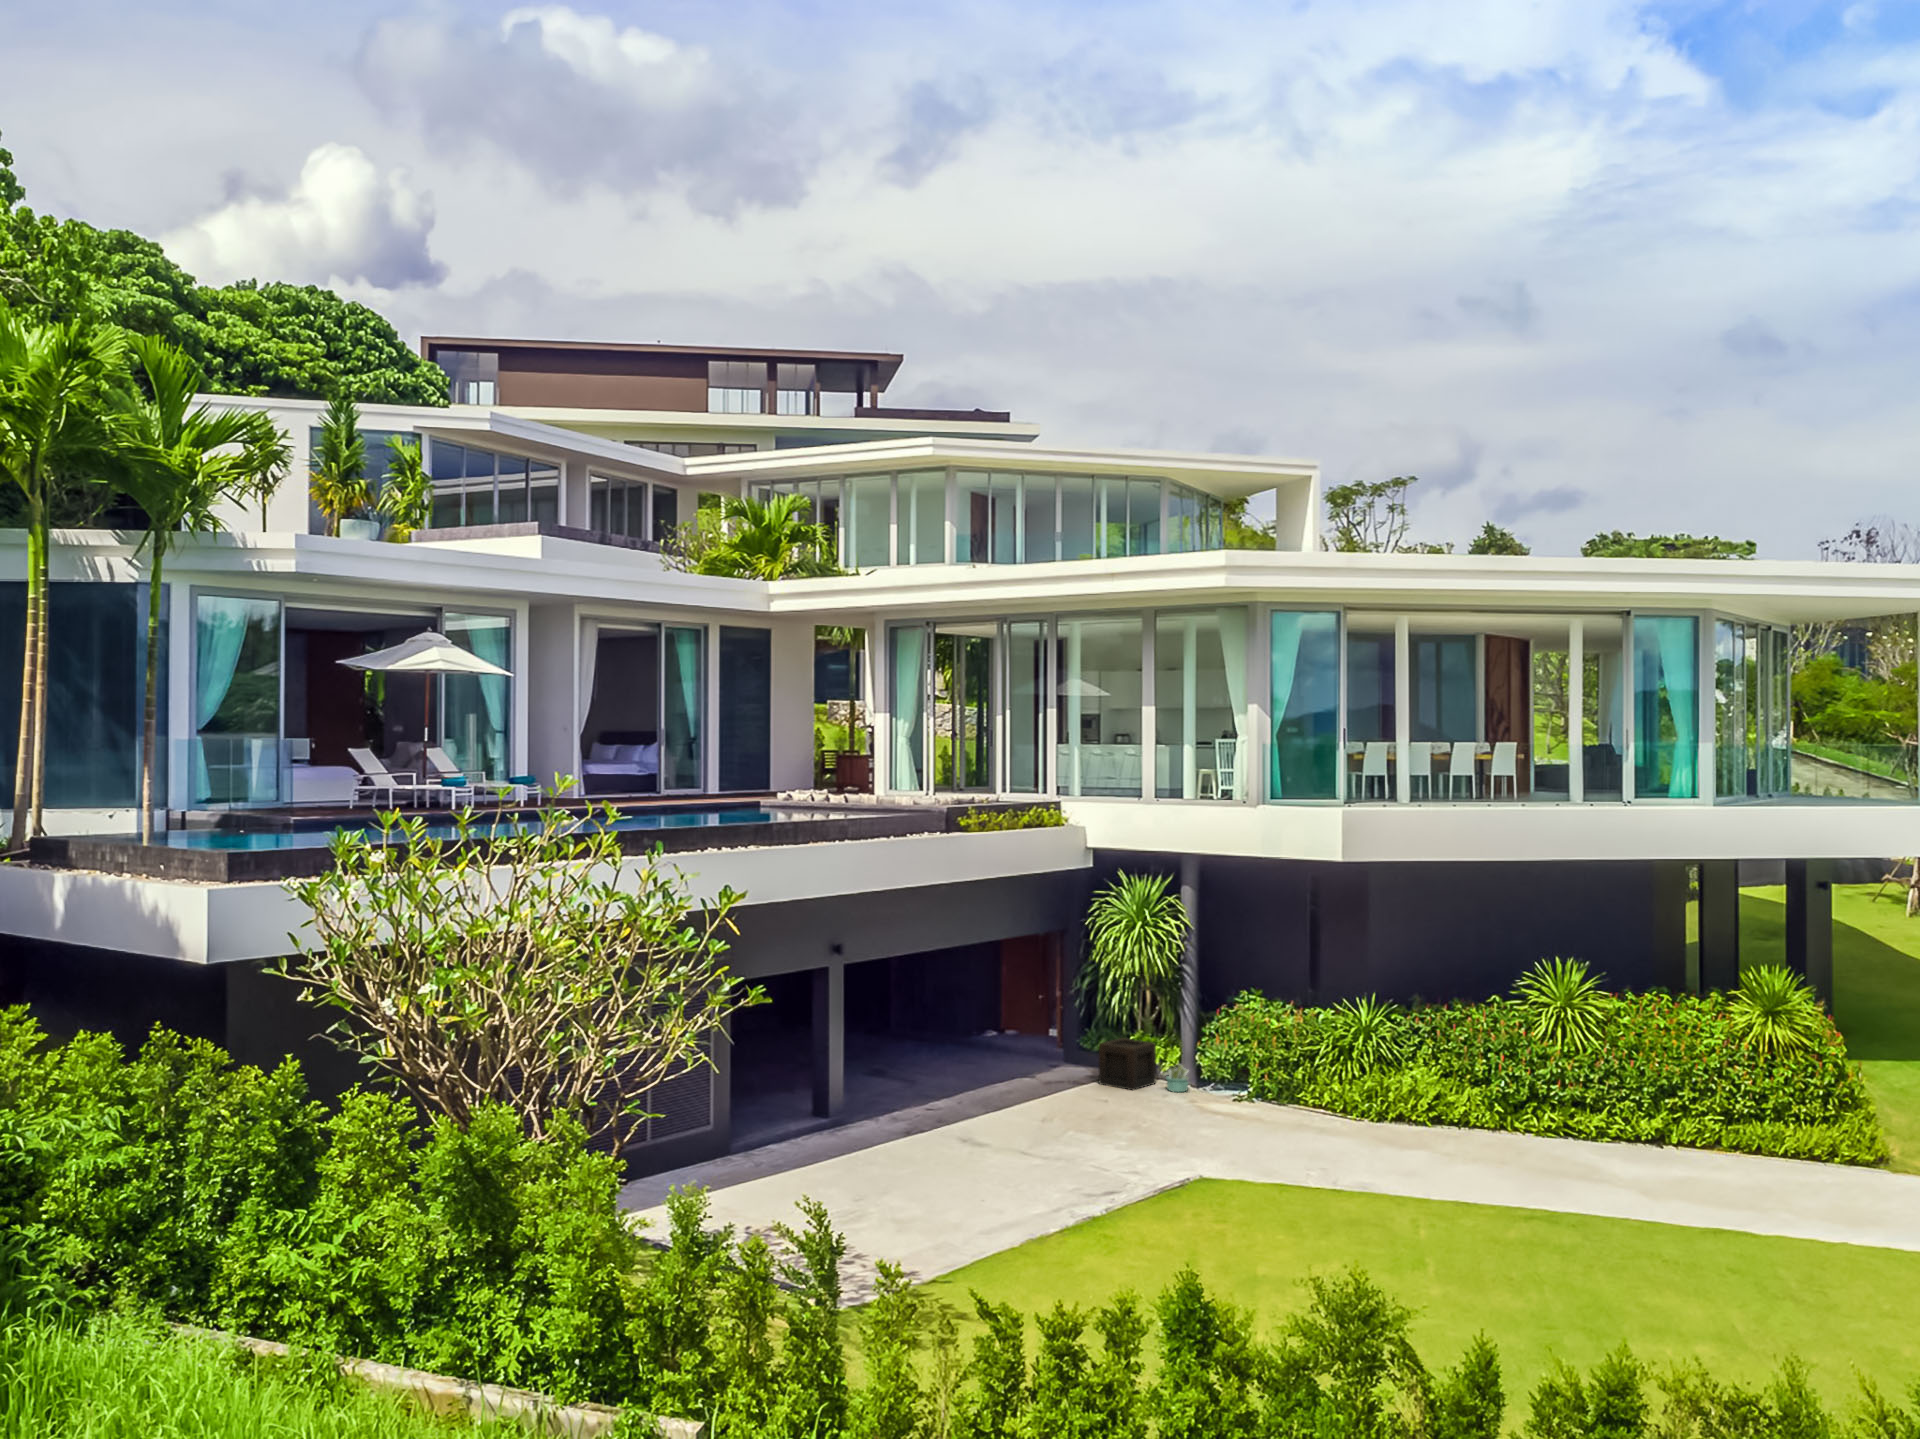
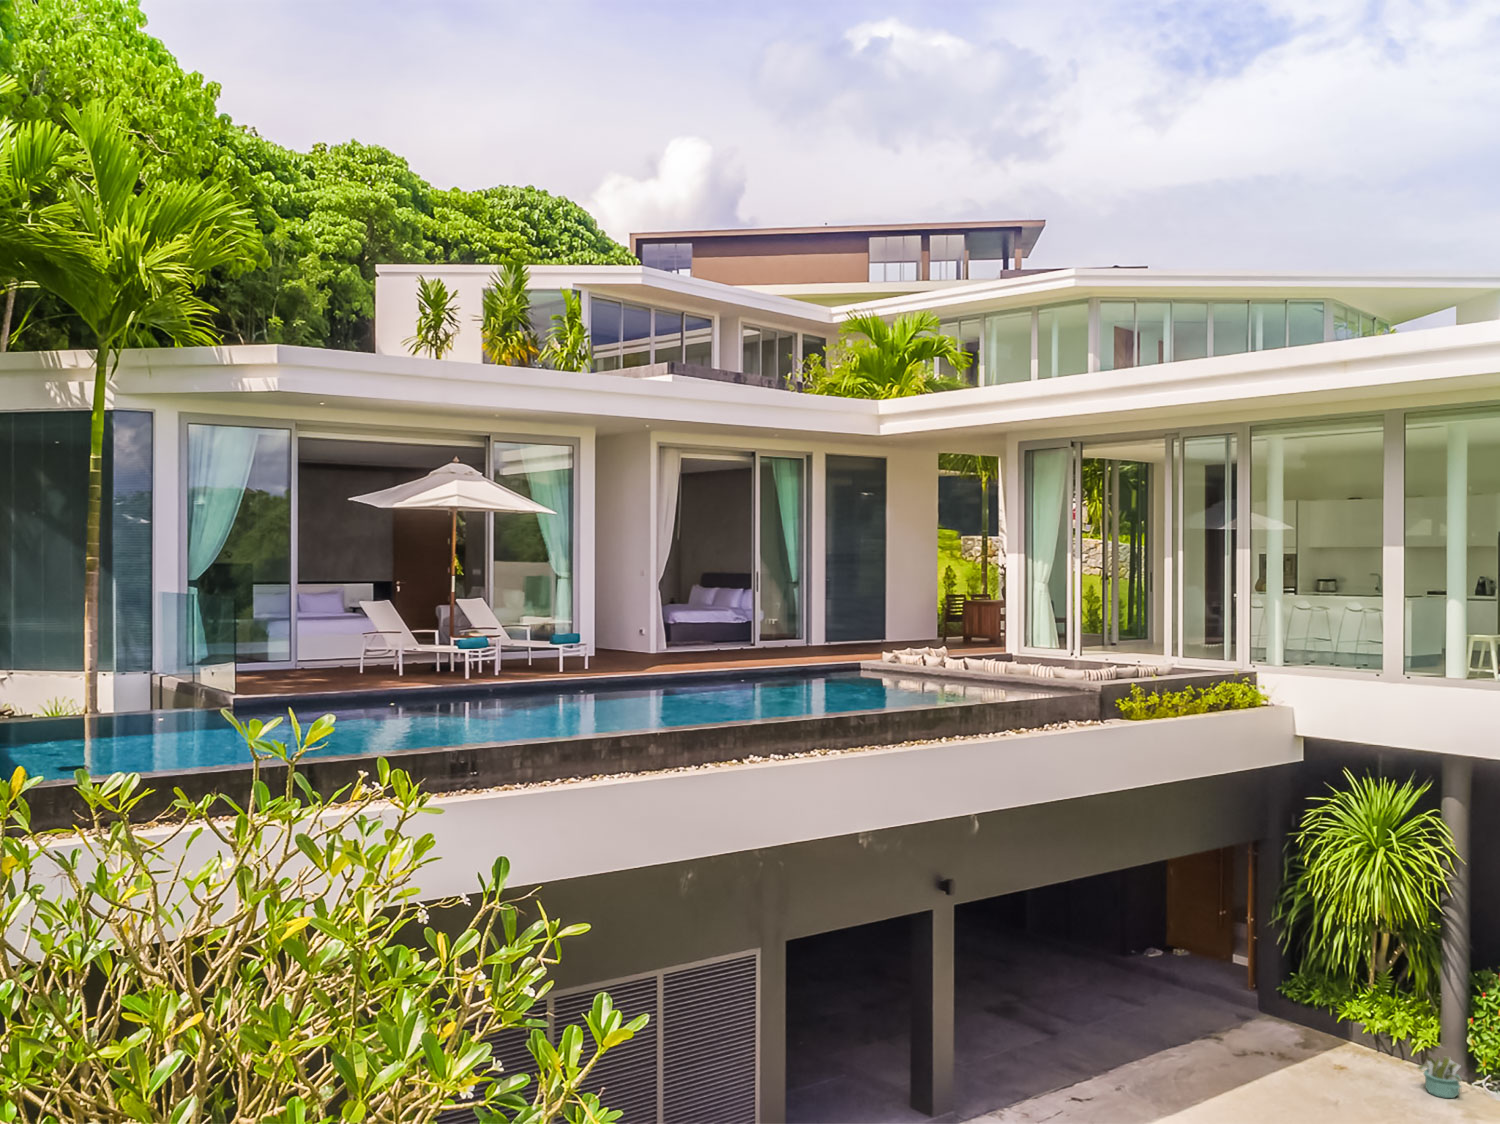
wooden crate: present [1098,1038,1156,1090] -> none [1318,1001,1405,1087]

